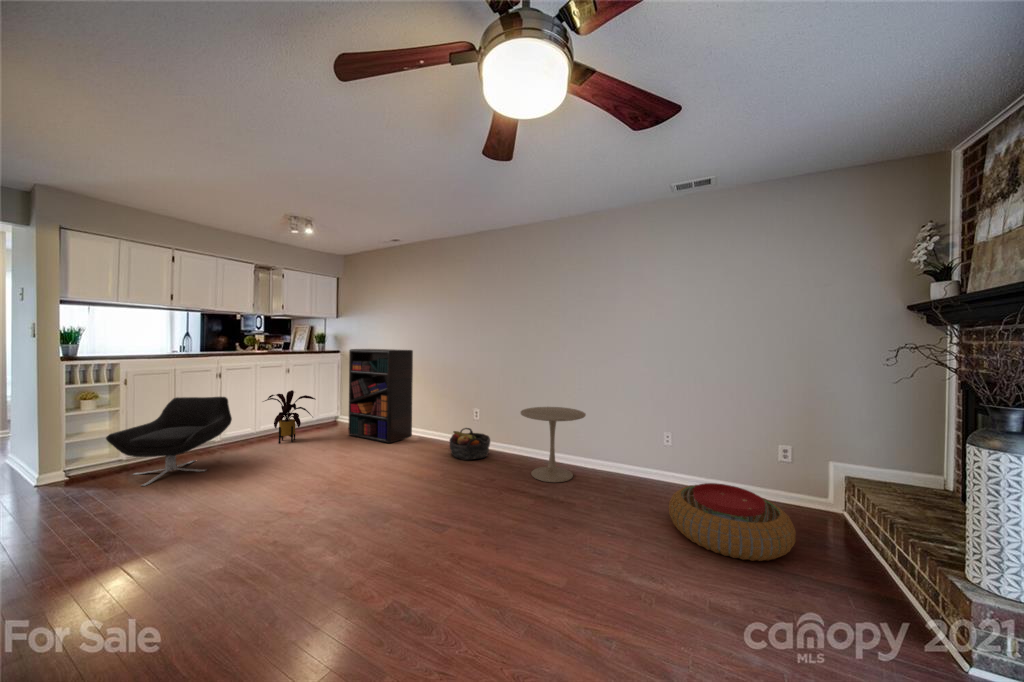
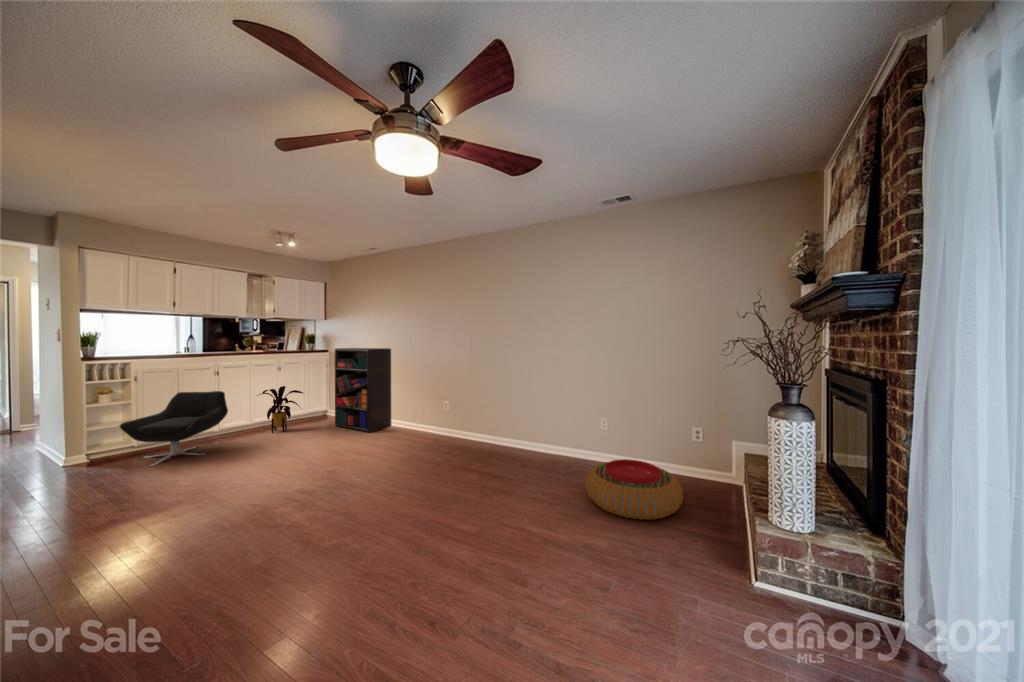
side table: present [521,407,586,482] -> none [475,397,533,463]
basket: present [449,428,490,460] -> none [419,418,456,446]

